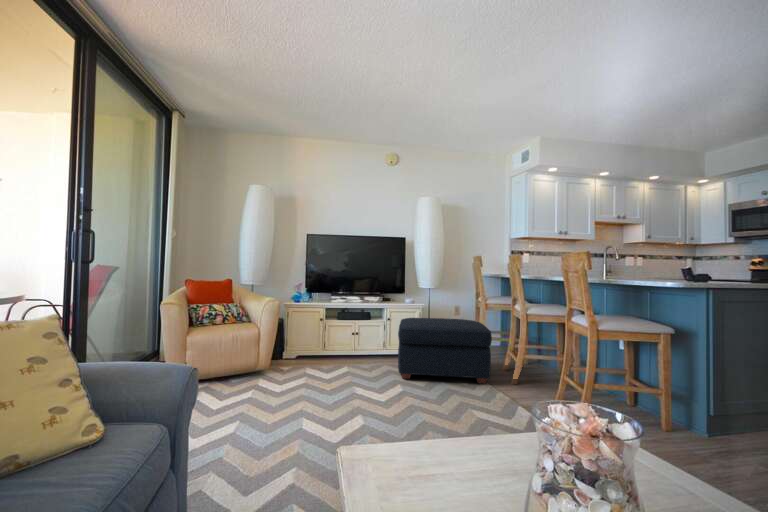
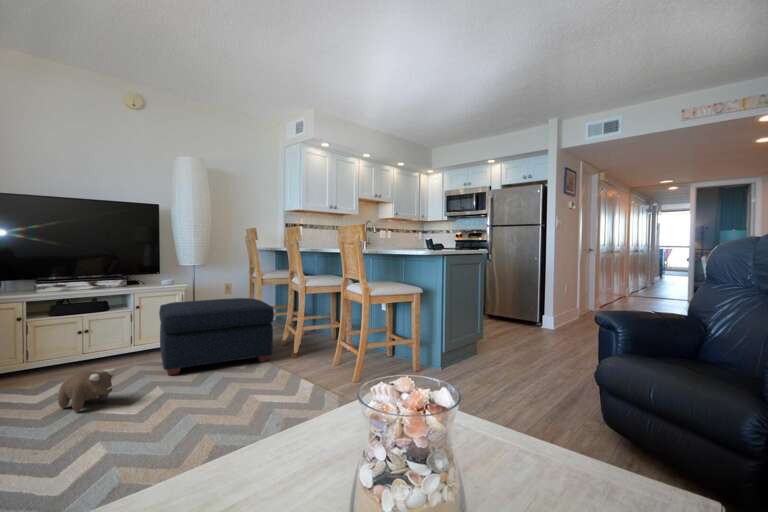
plush toy: none [330,363,363,394] -> present [58,368,116,412]

